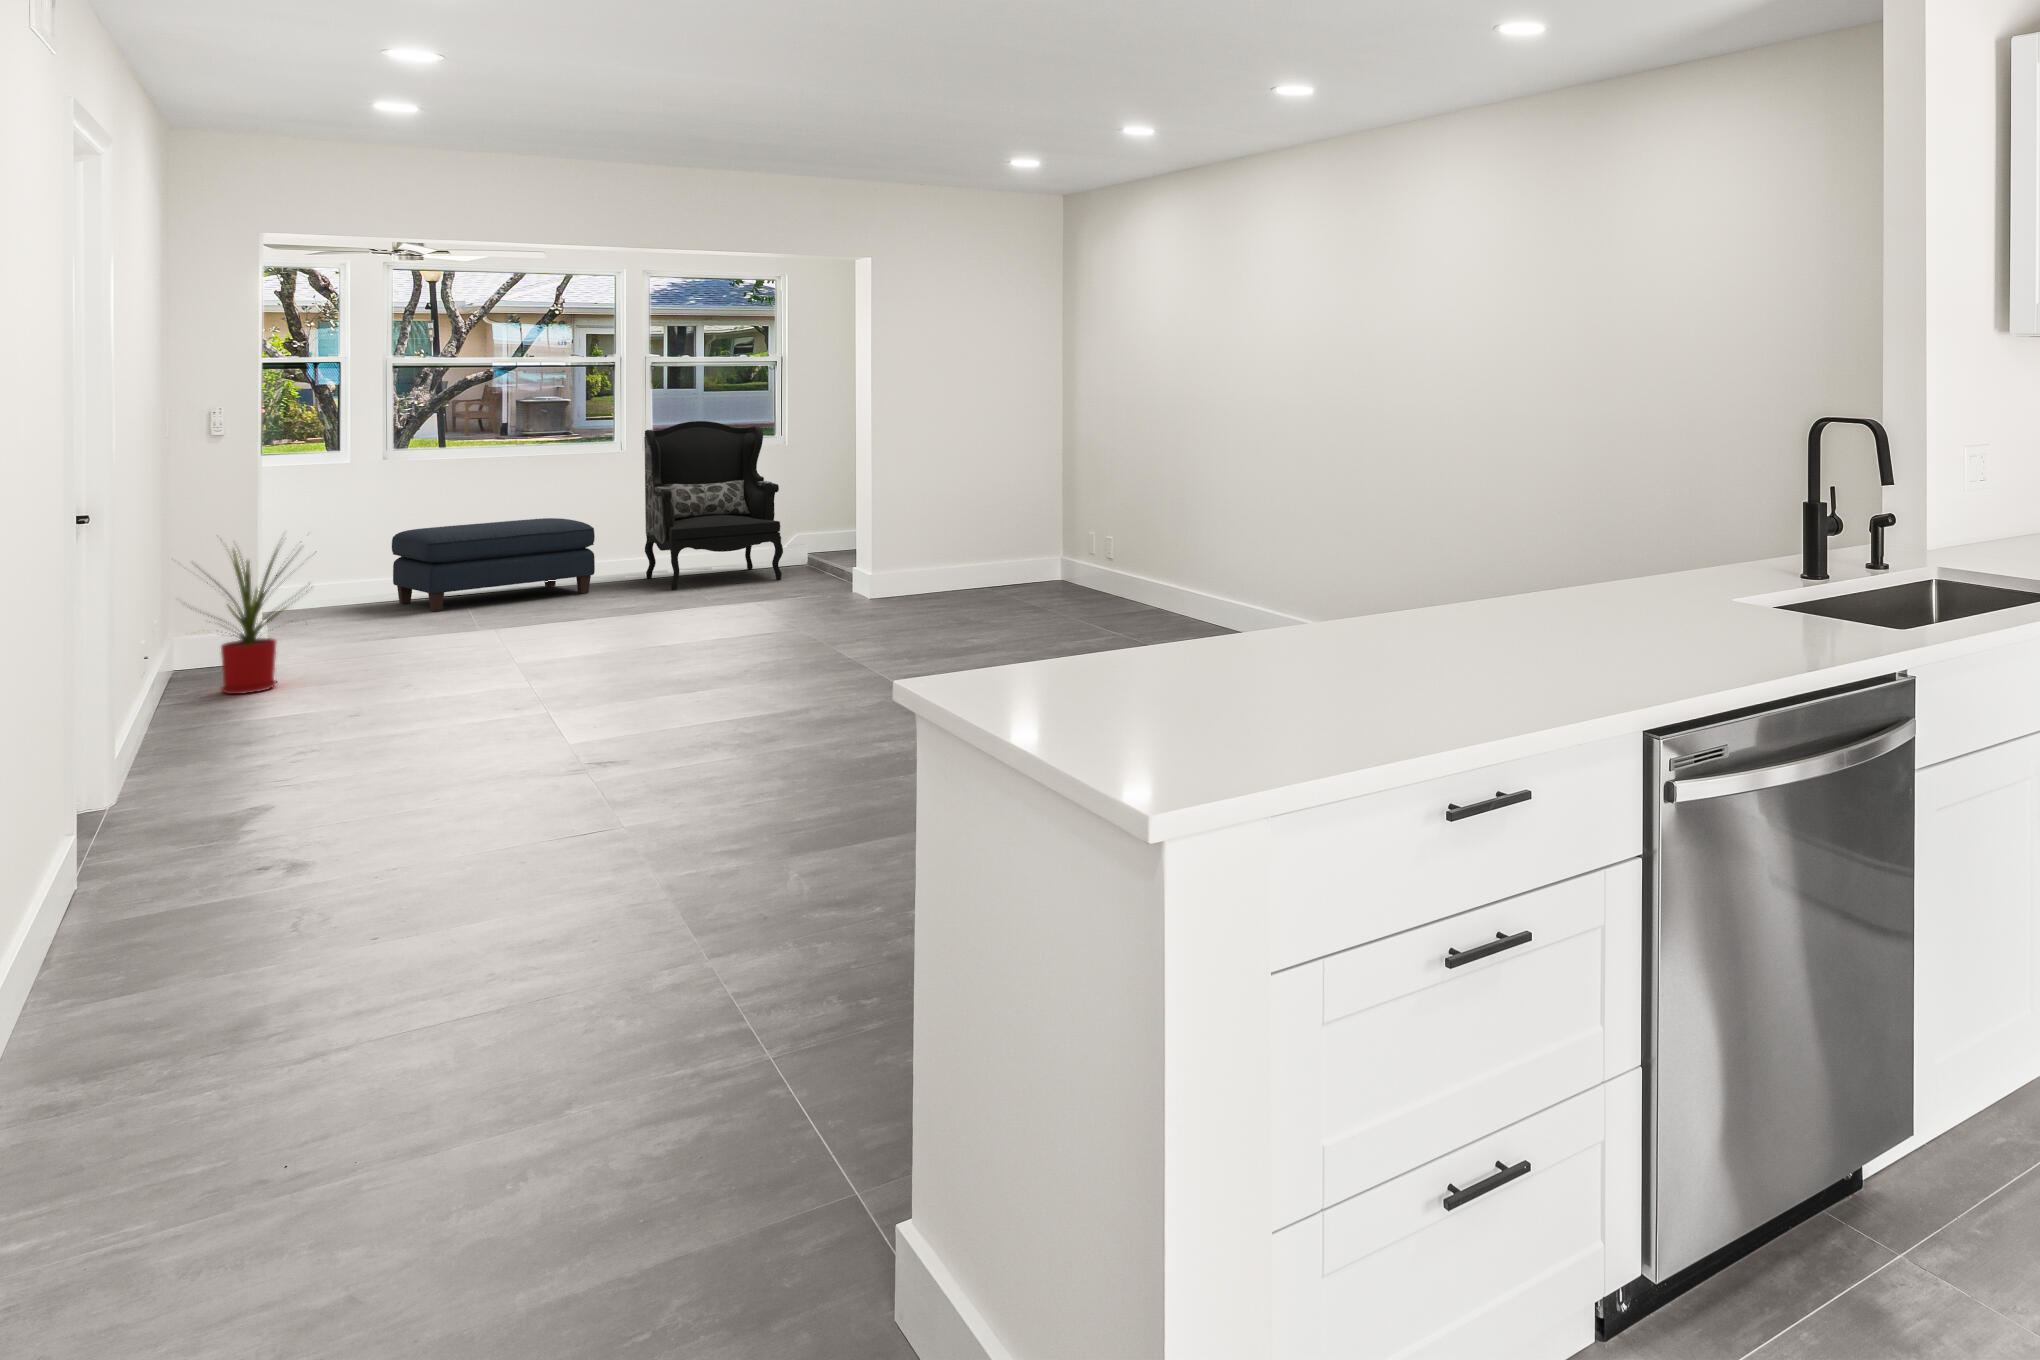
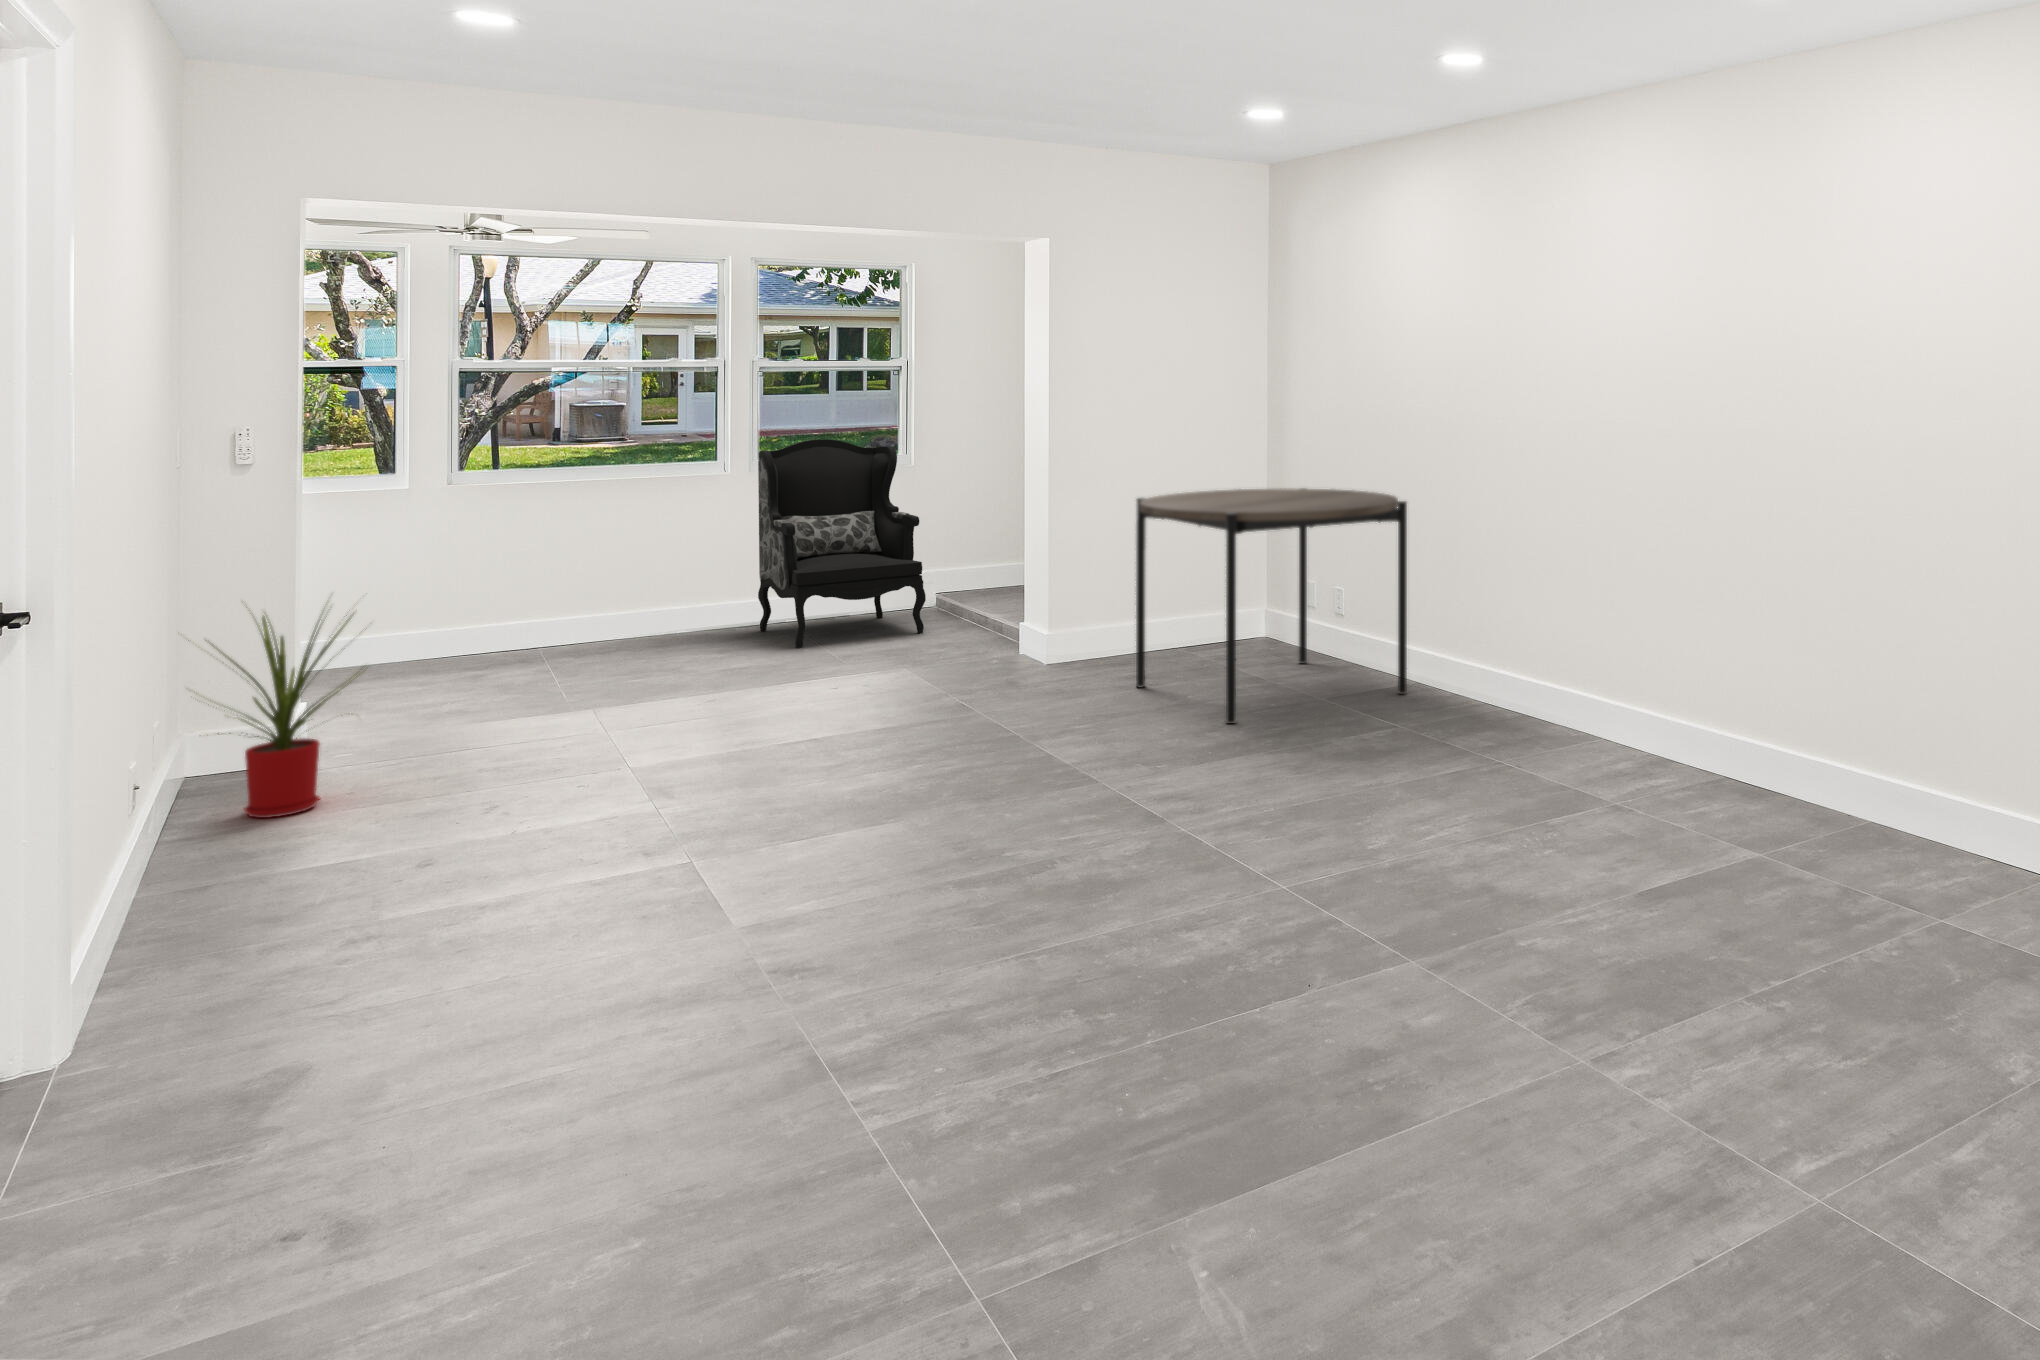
dining table: none [929,458,1144,638] -> present [1136,488,1407,724]
ottoman: present [392,518,595,612] -> none [459,559,704,680]

